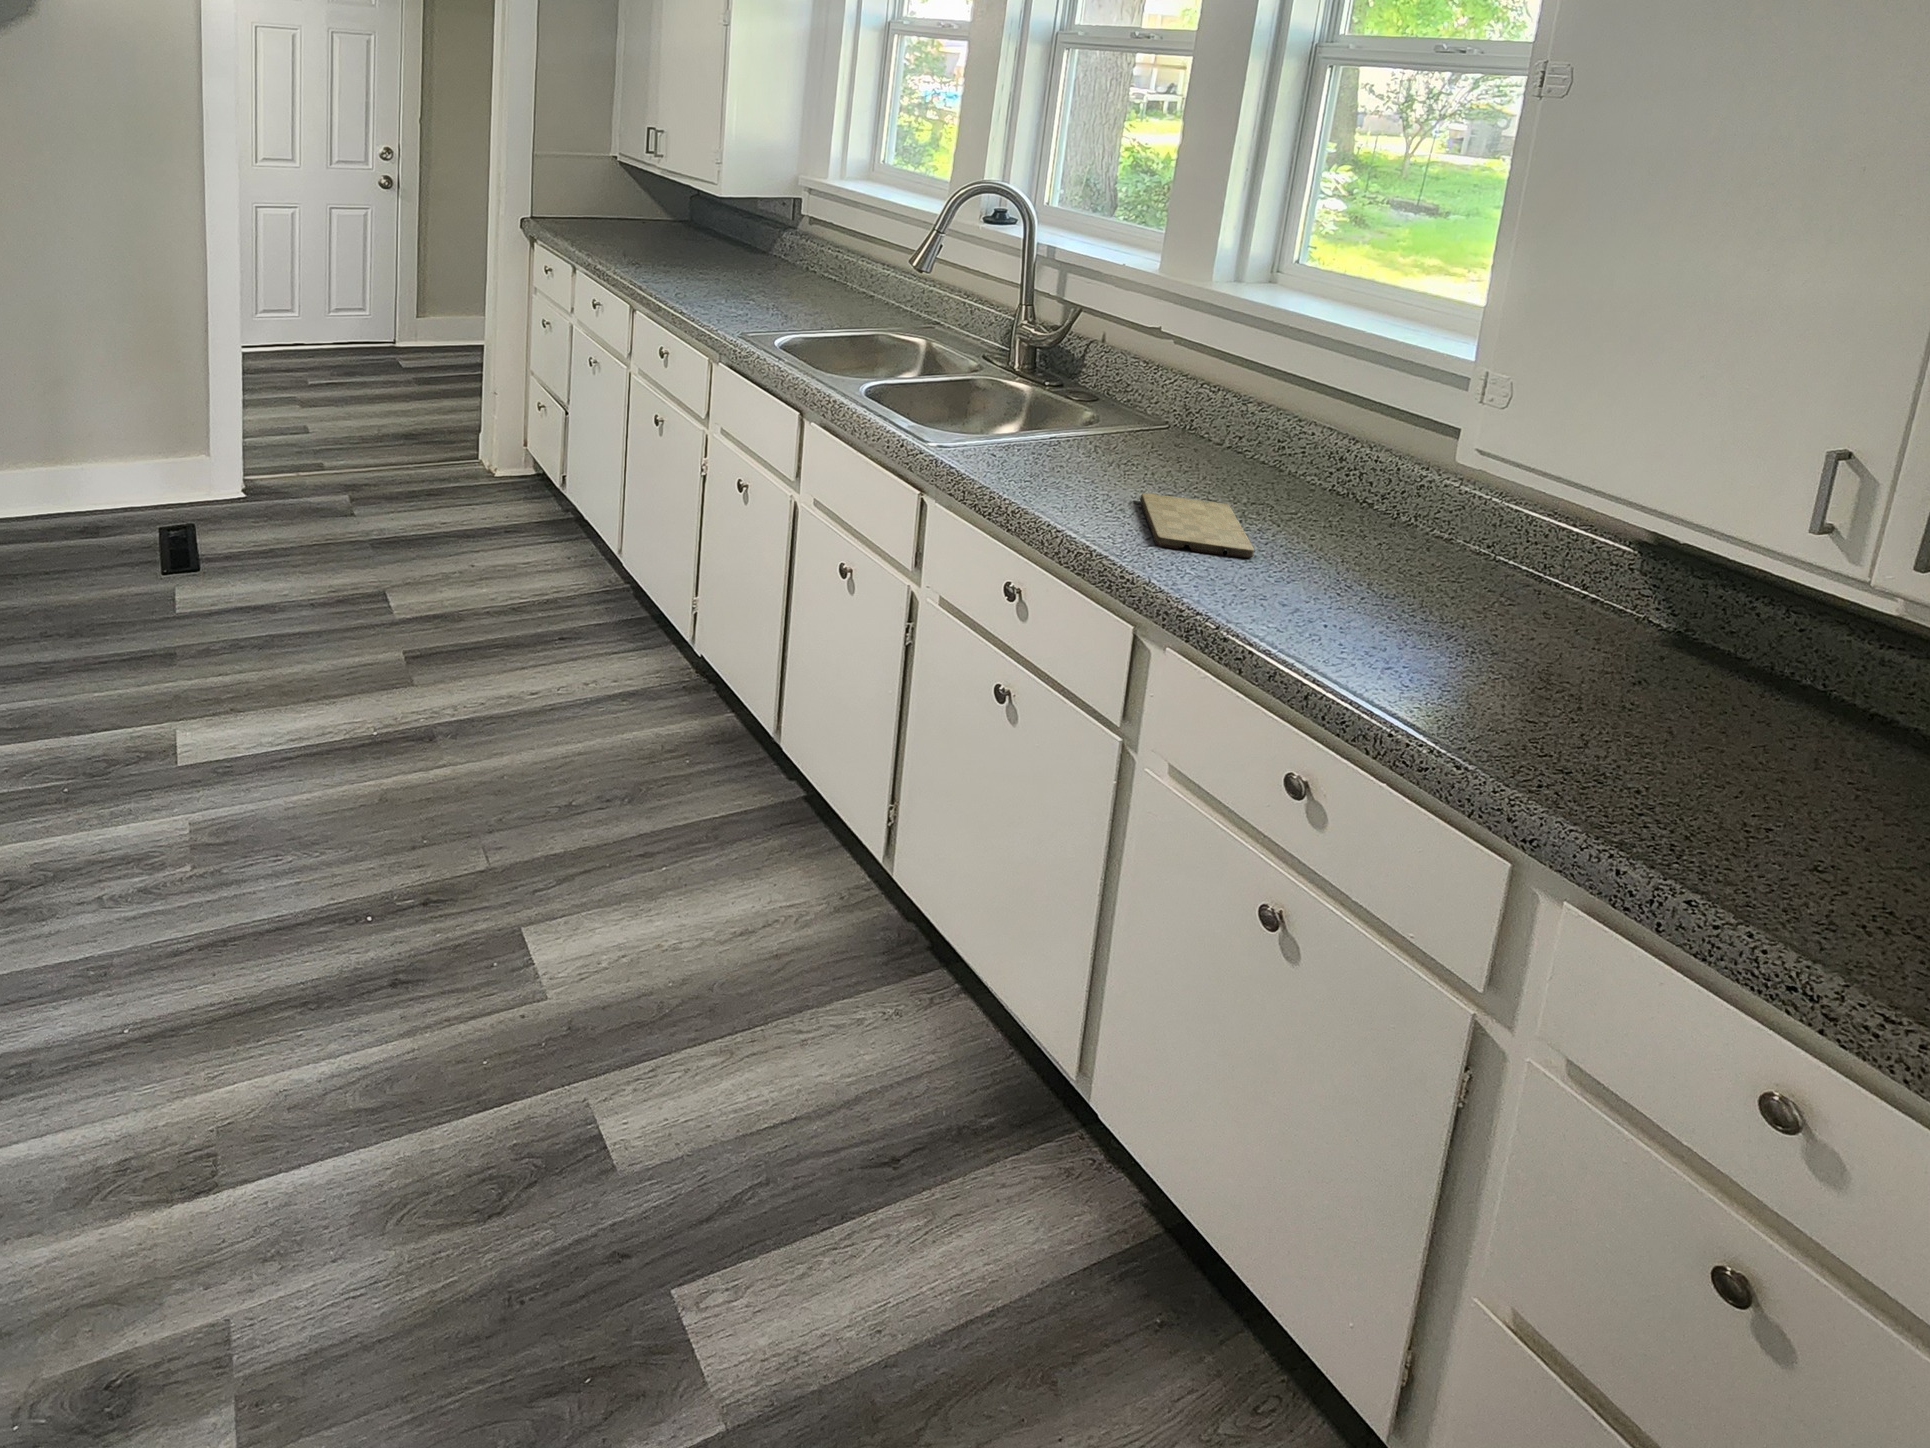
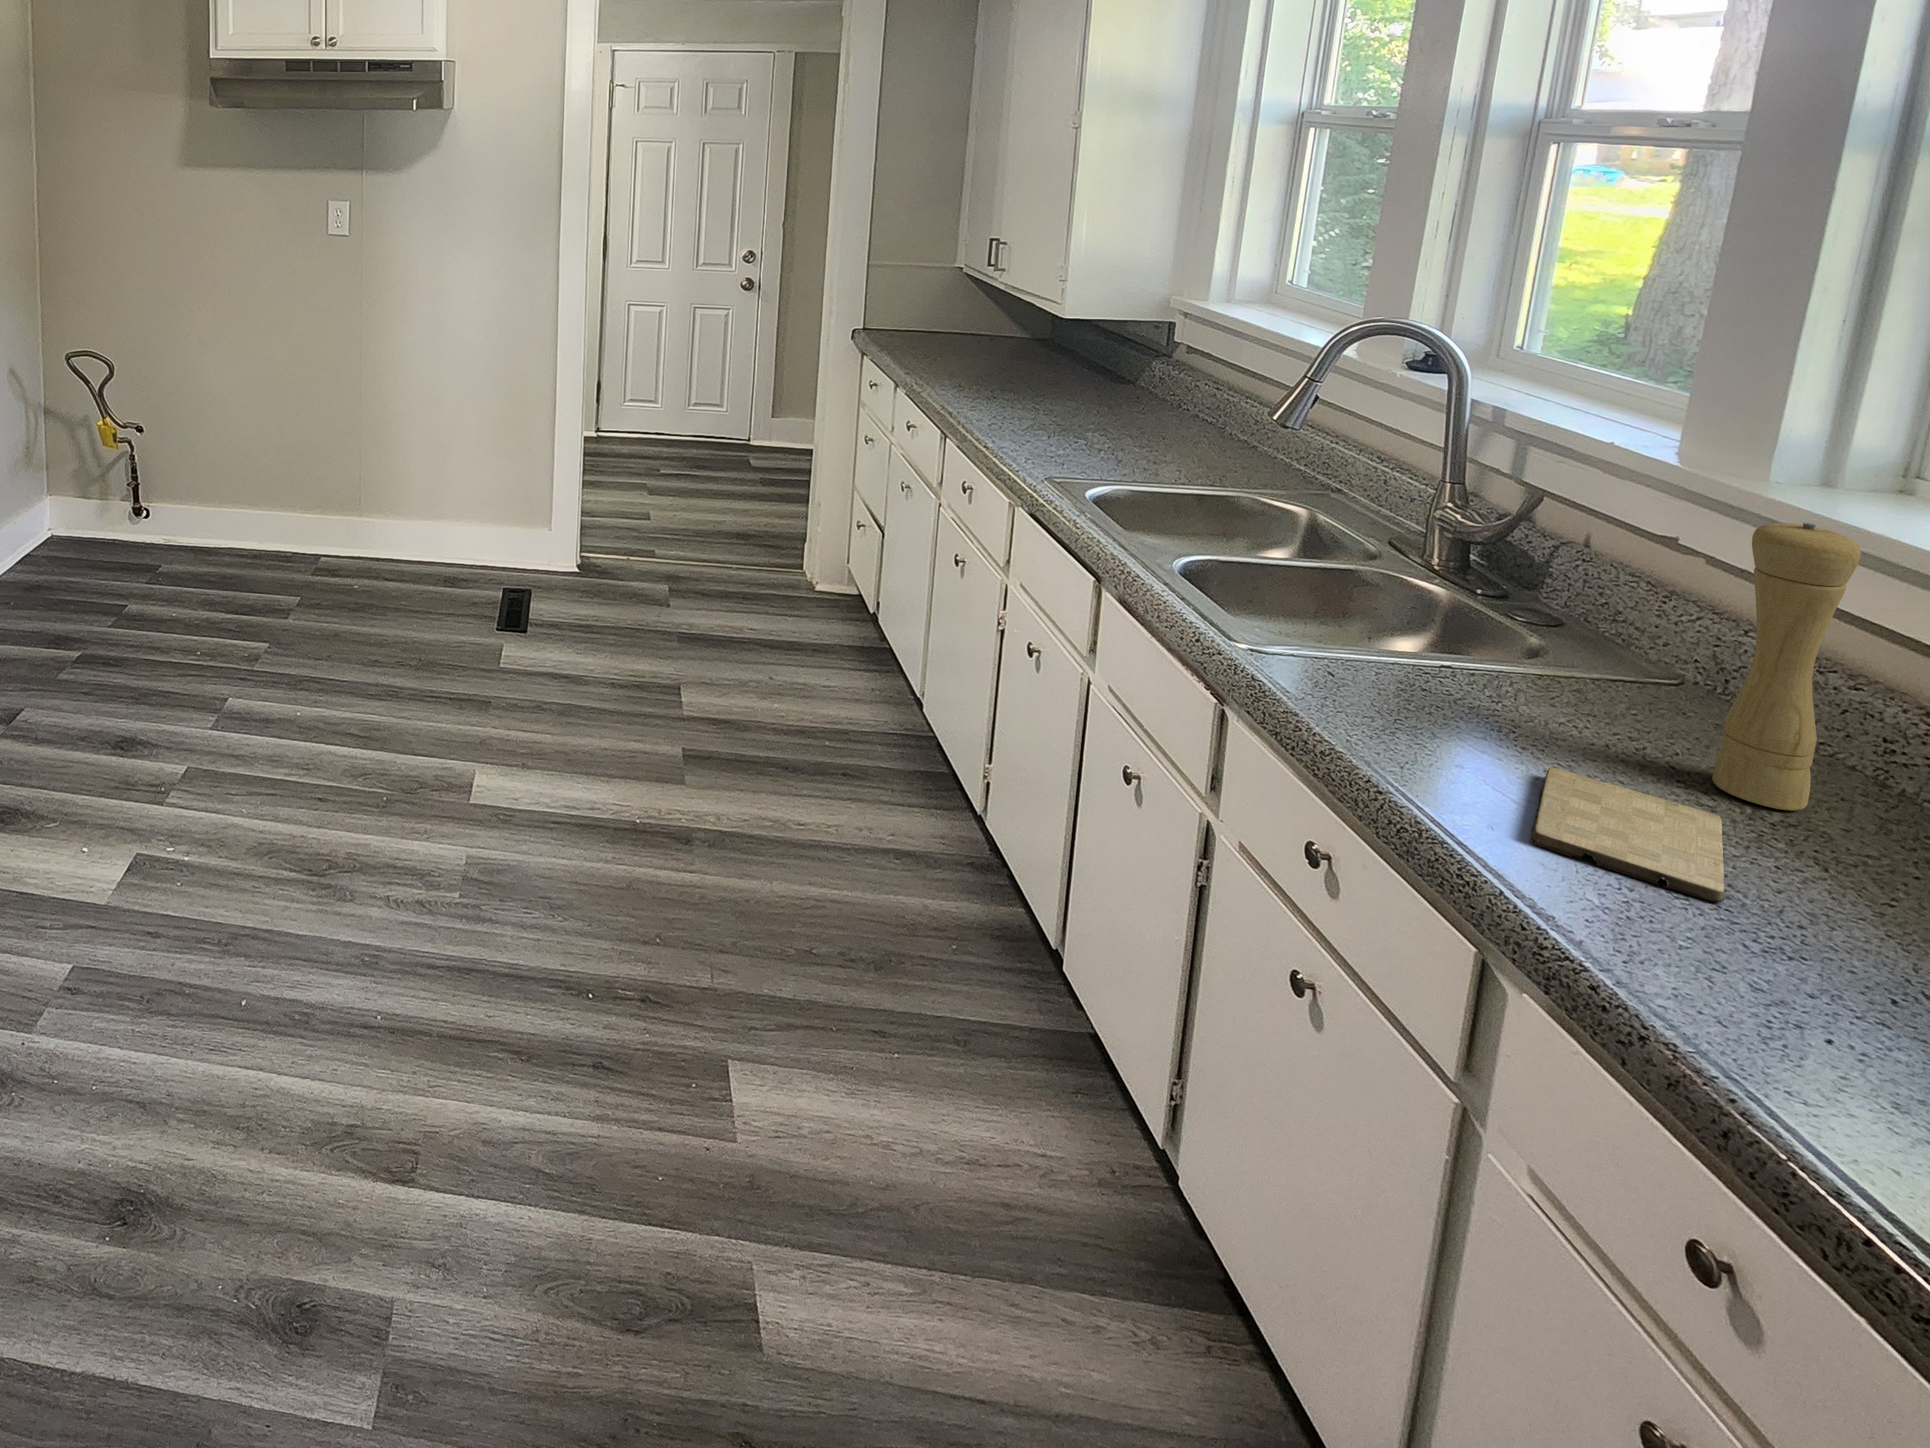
pepper mill: none [1210,305,1284,494] -> present [1712,523,1861,810]

